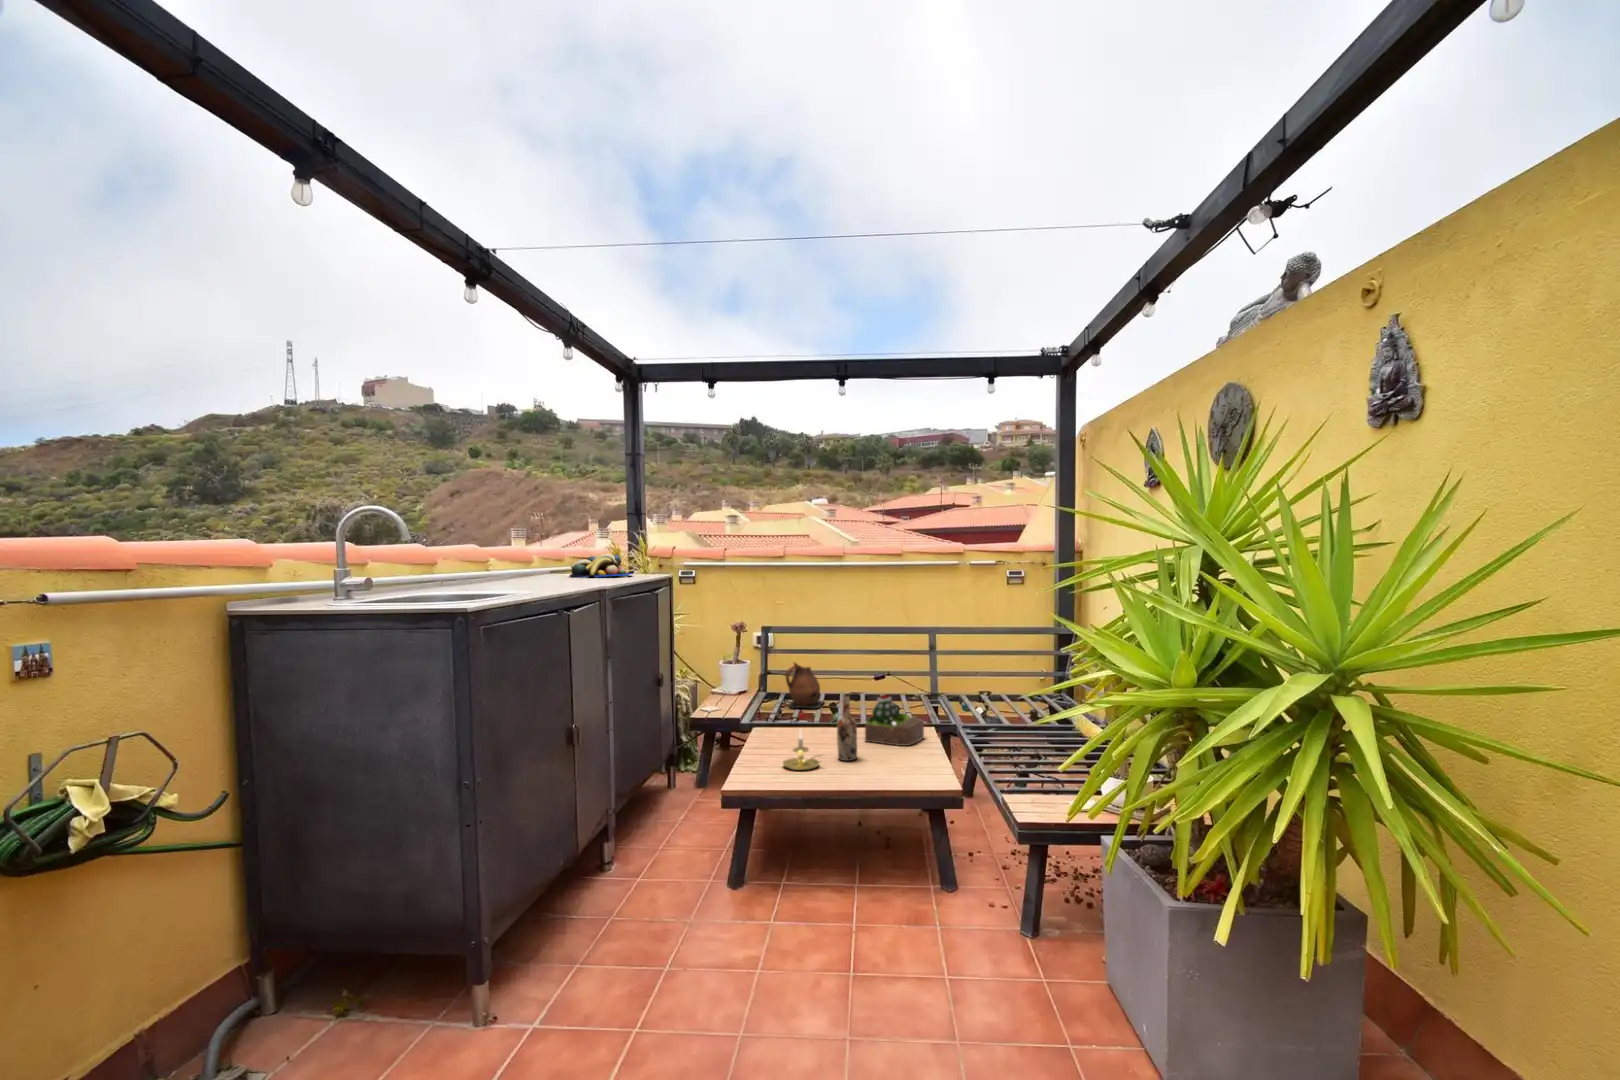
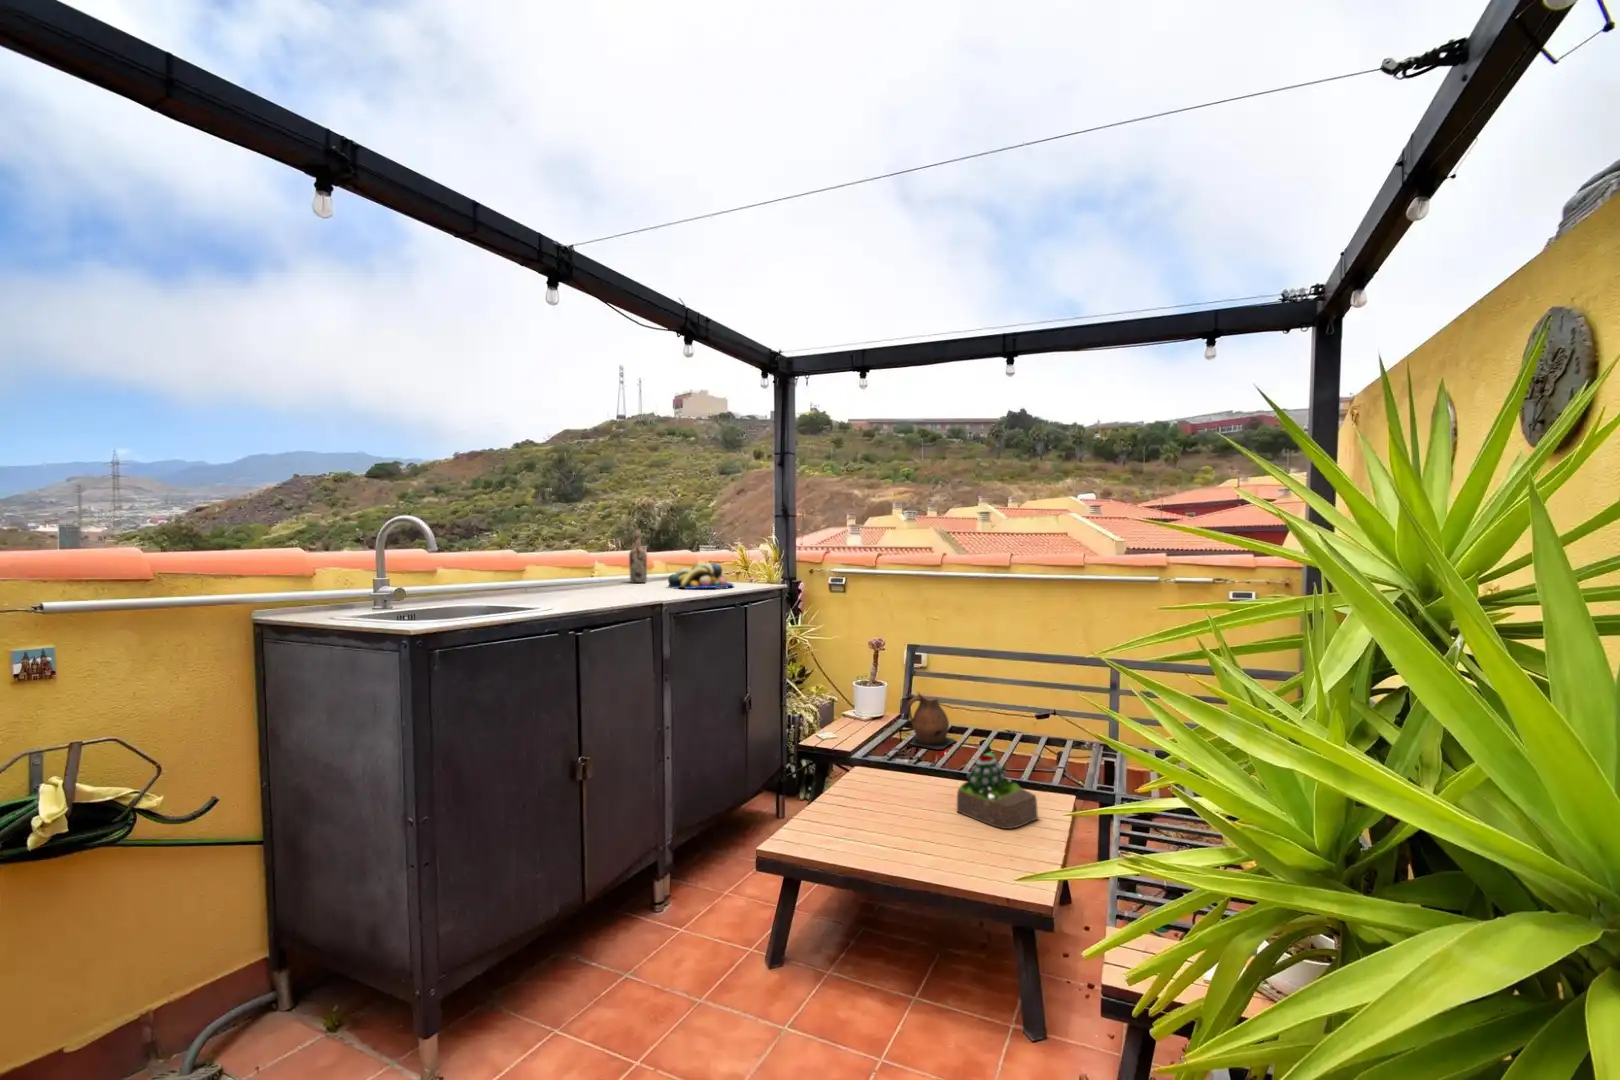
wine bottle: present [837,694,857,761] -> present [629,529,647,583]
candle holder: present [783,737,820,770] -> none [827,793,876,846]

